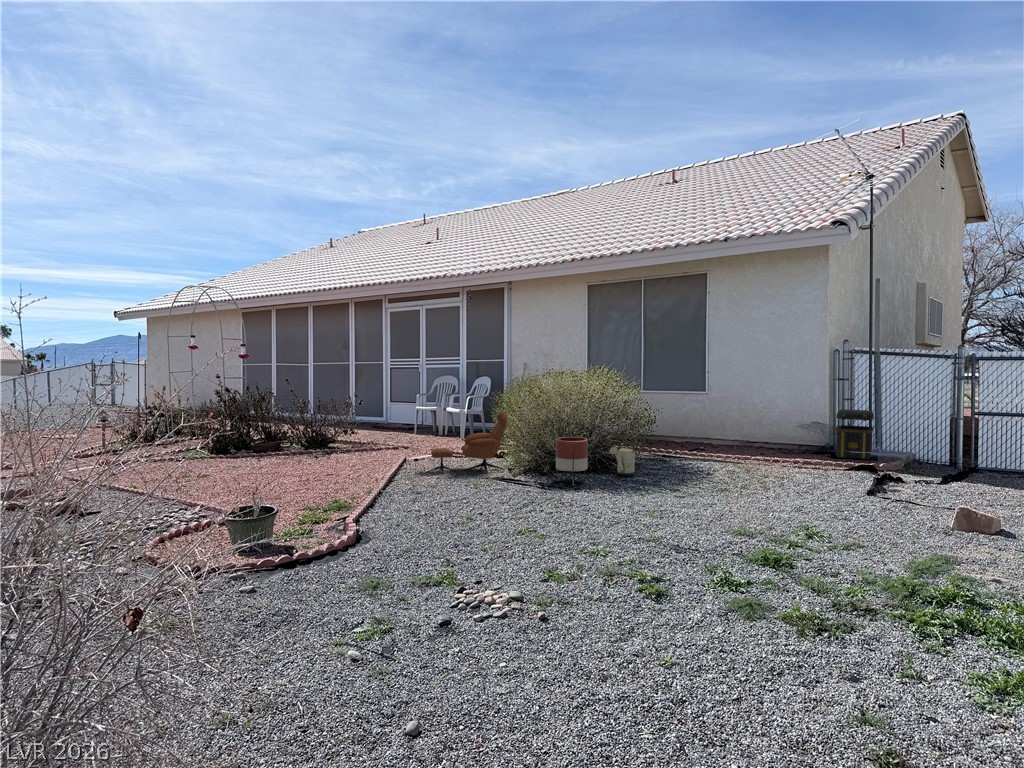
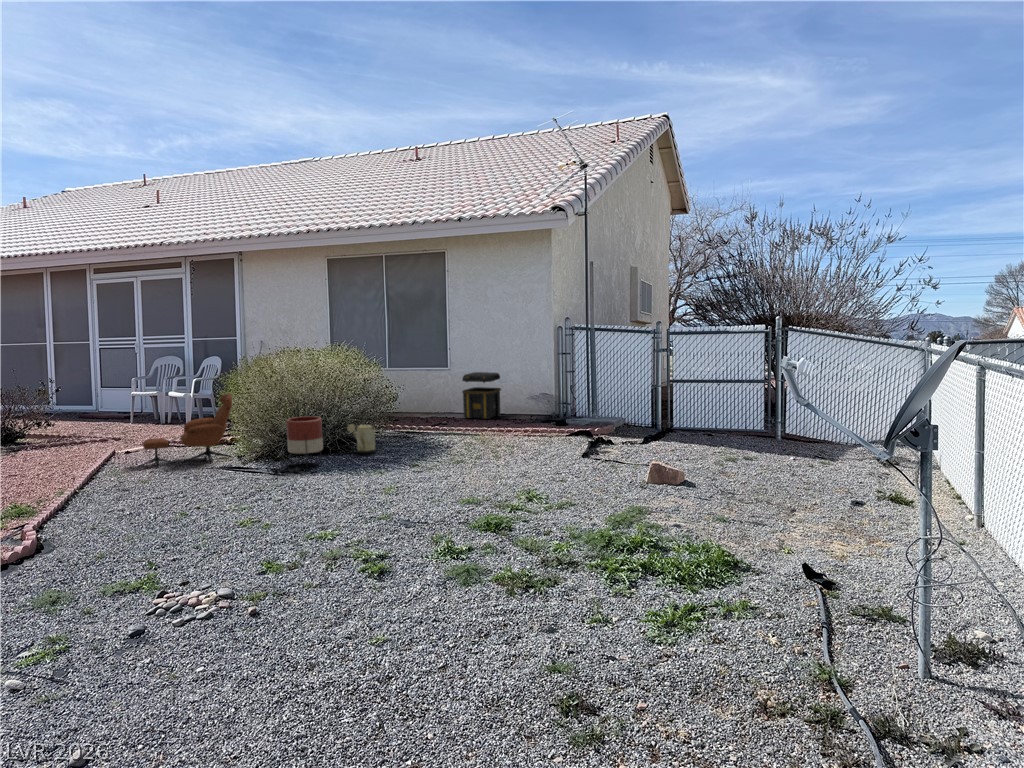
toolbox: present [836,409,874,460] -> present [462,372,501,419]

